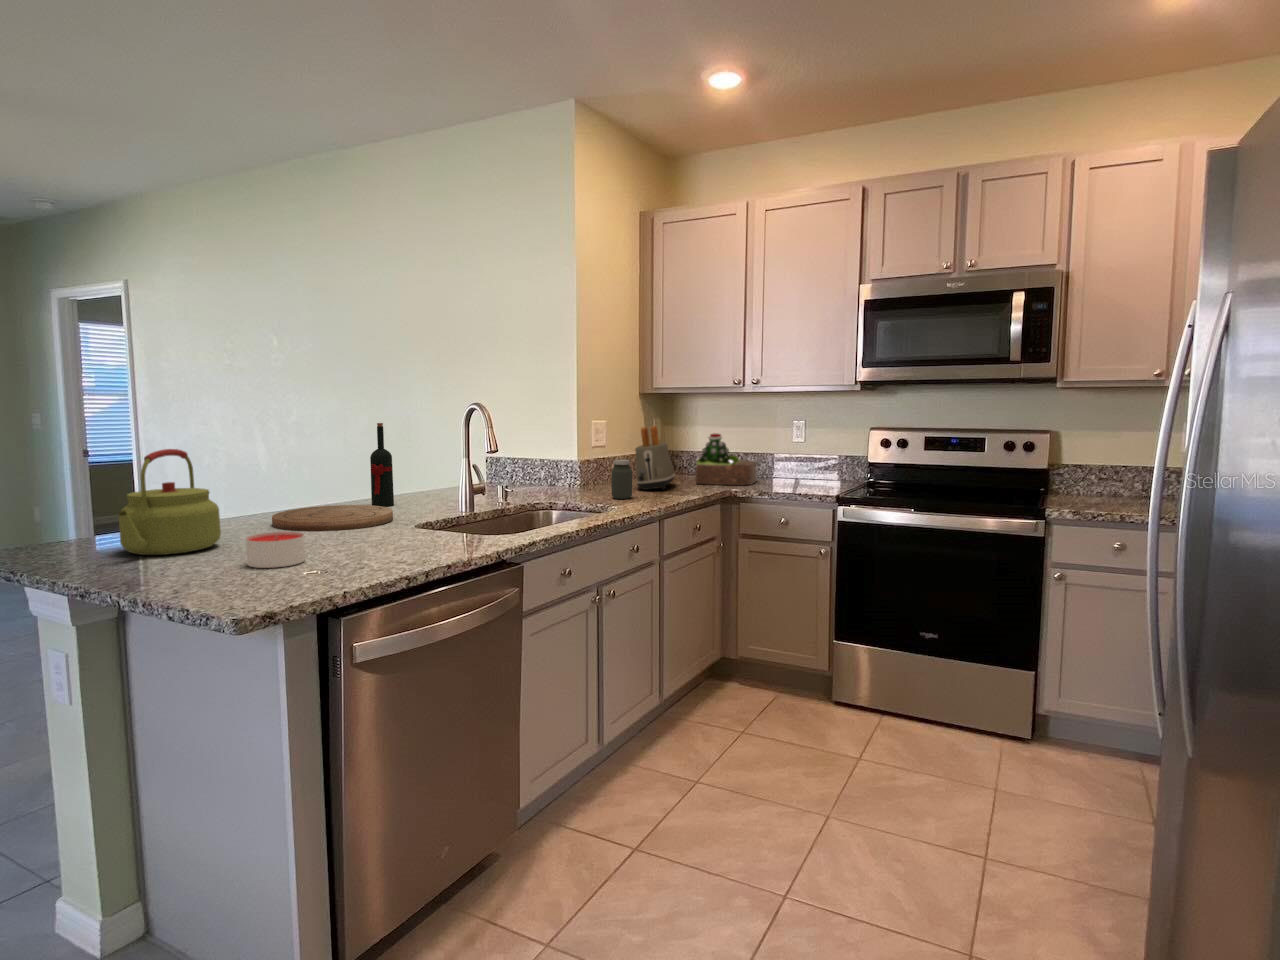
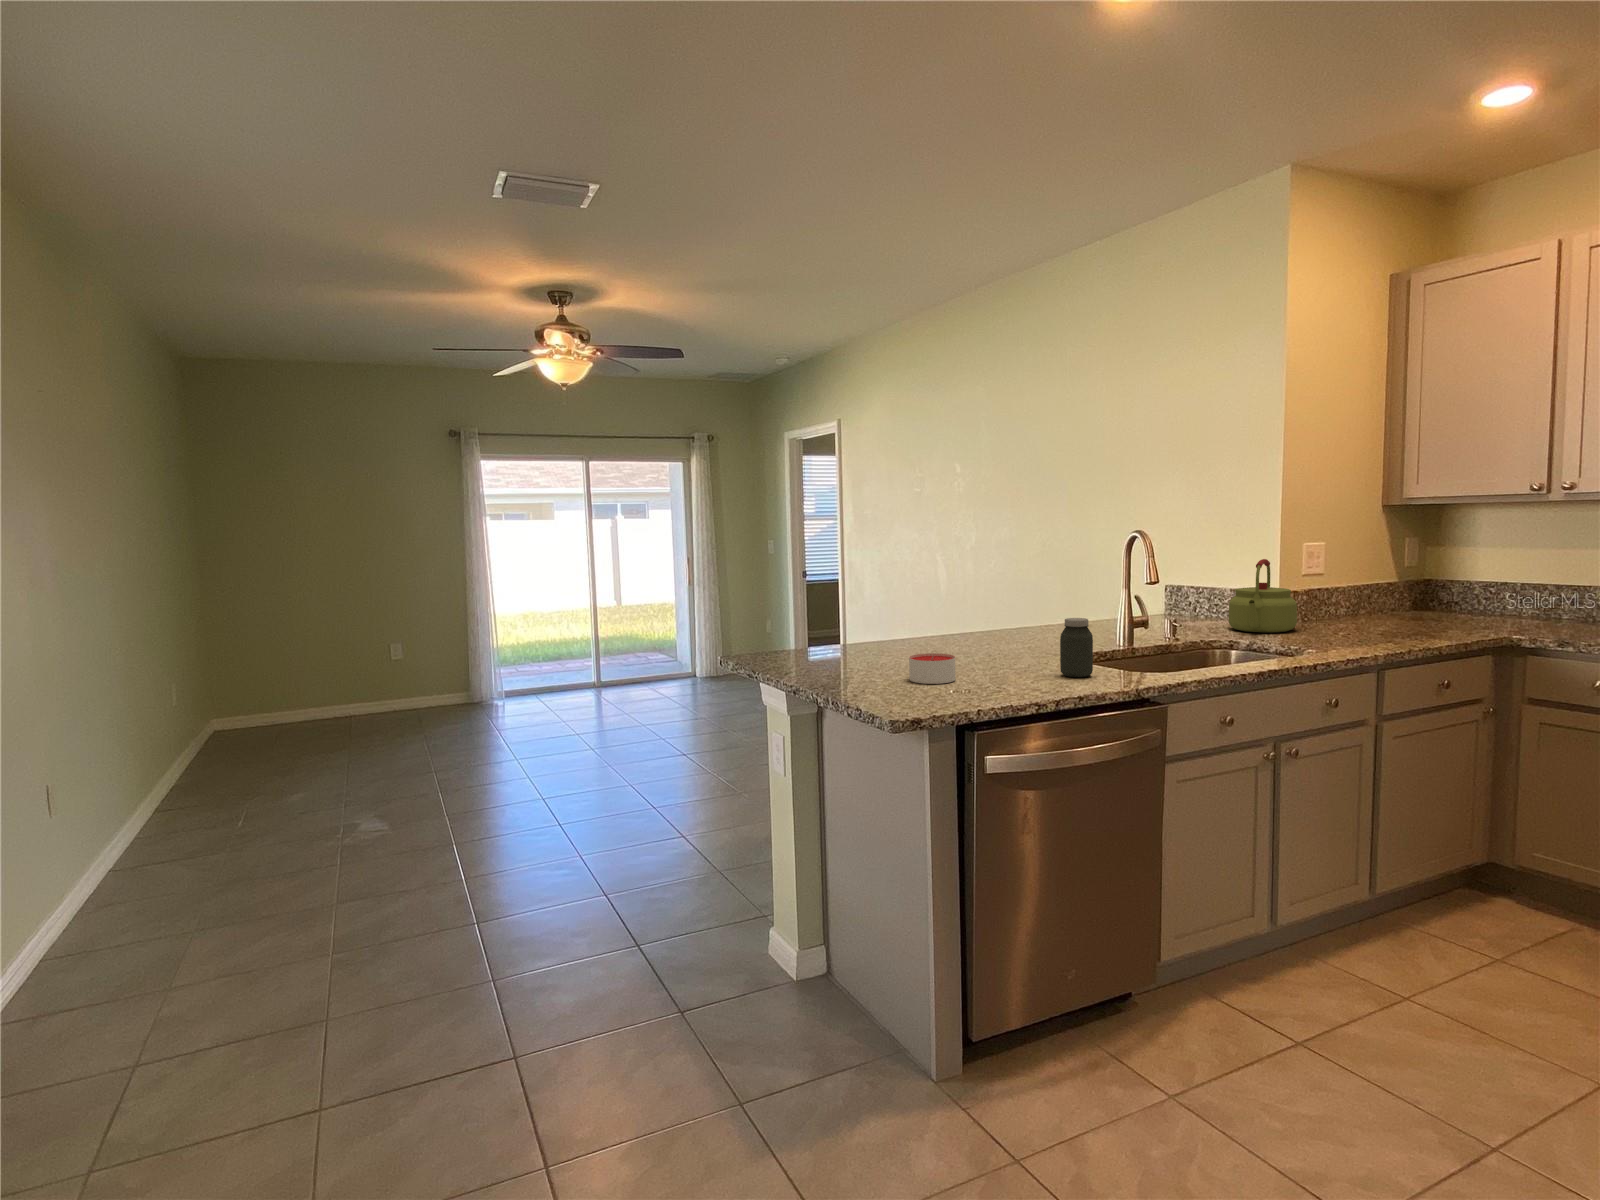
wine bottle: present [370,423,394,506] -> none [1032,551,1054,635]
toaster: present [635,426,674,490] -> none [1357,550,1422,634]
succulent plant: present [696,433,756,485] -> none [1457,560,1569,633]
kettle: present [119,449,221,555] -> present [1229,559,1297,633]
jar: present [611,459,632,499] -> present [1060,618,1093,677]
cutting board: present [272,505,393,531] -> none [937,632,1047,656]

